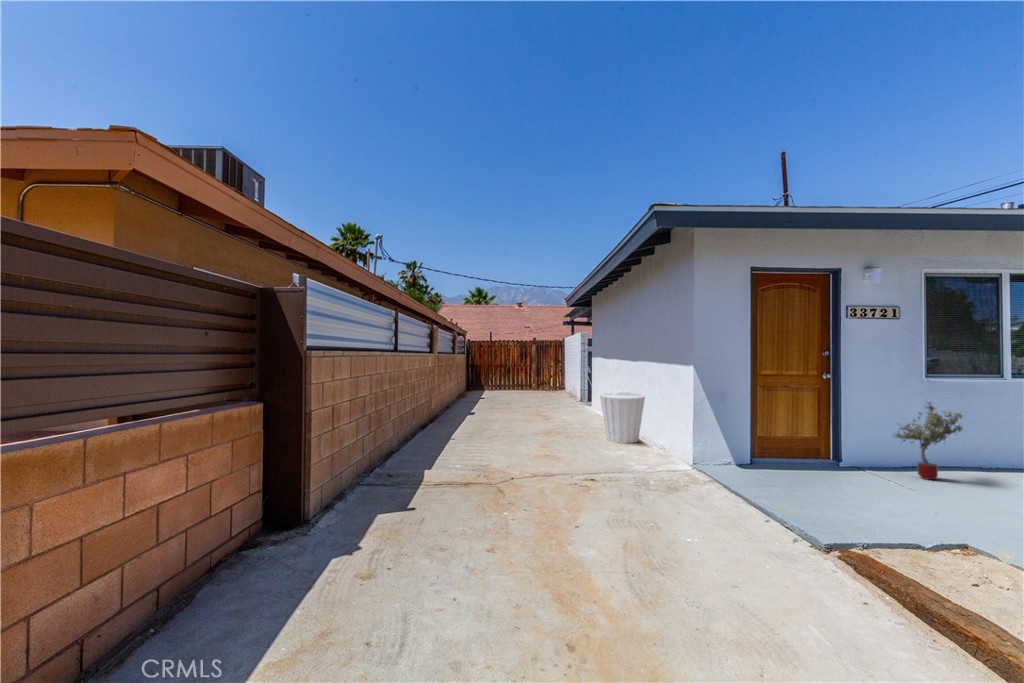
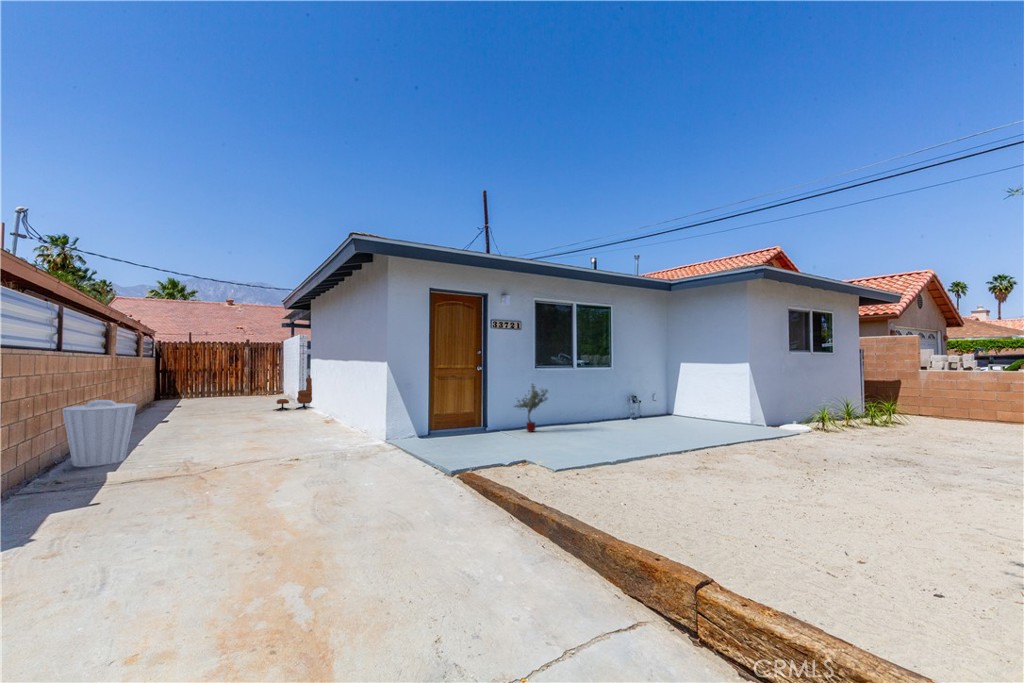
lounge chair: none [557,376,595,409] -> present [275,378,312,411]
trash can: present [600,390,645,443] -> present [63,400,137,467]

